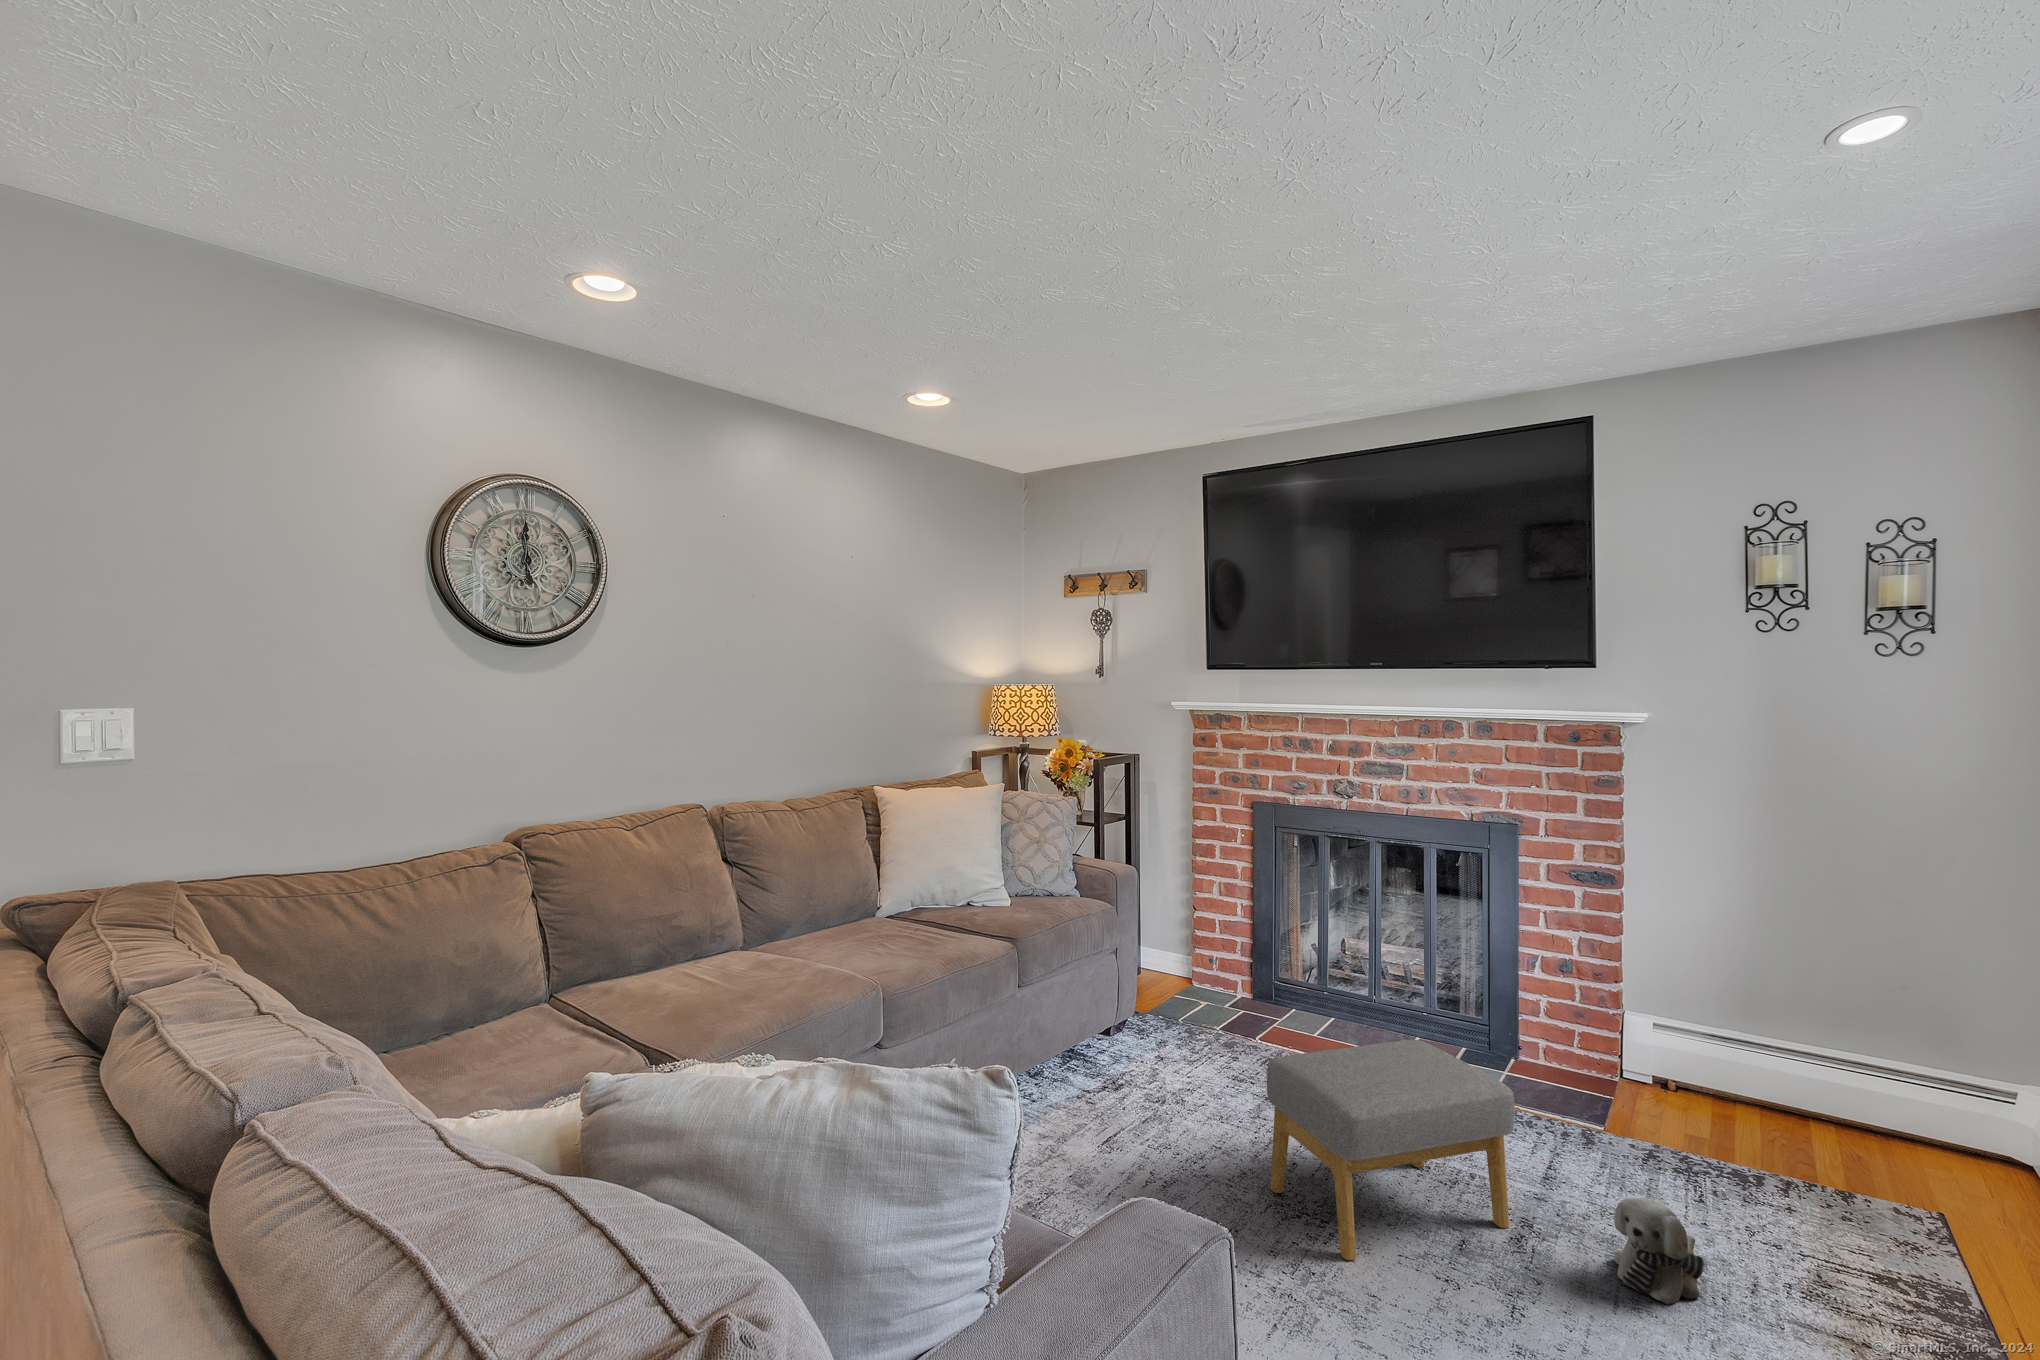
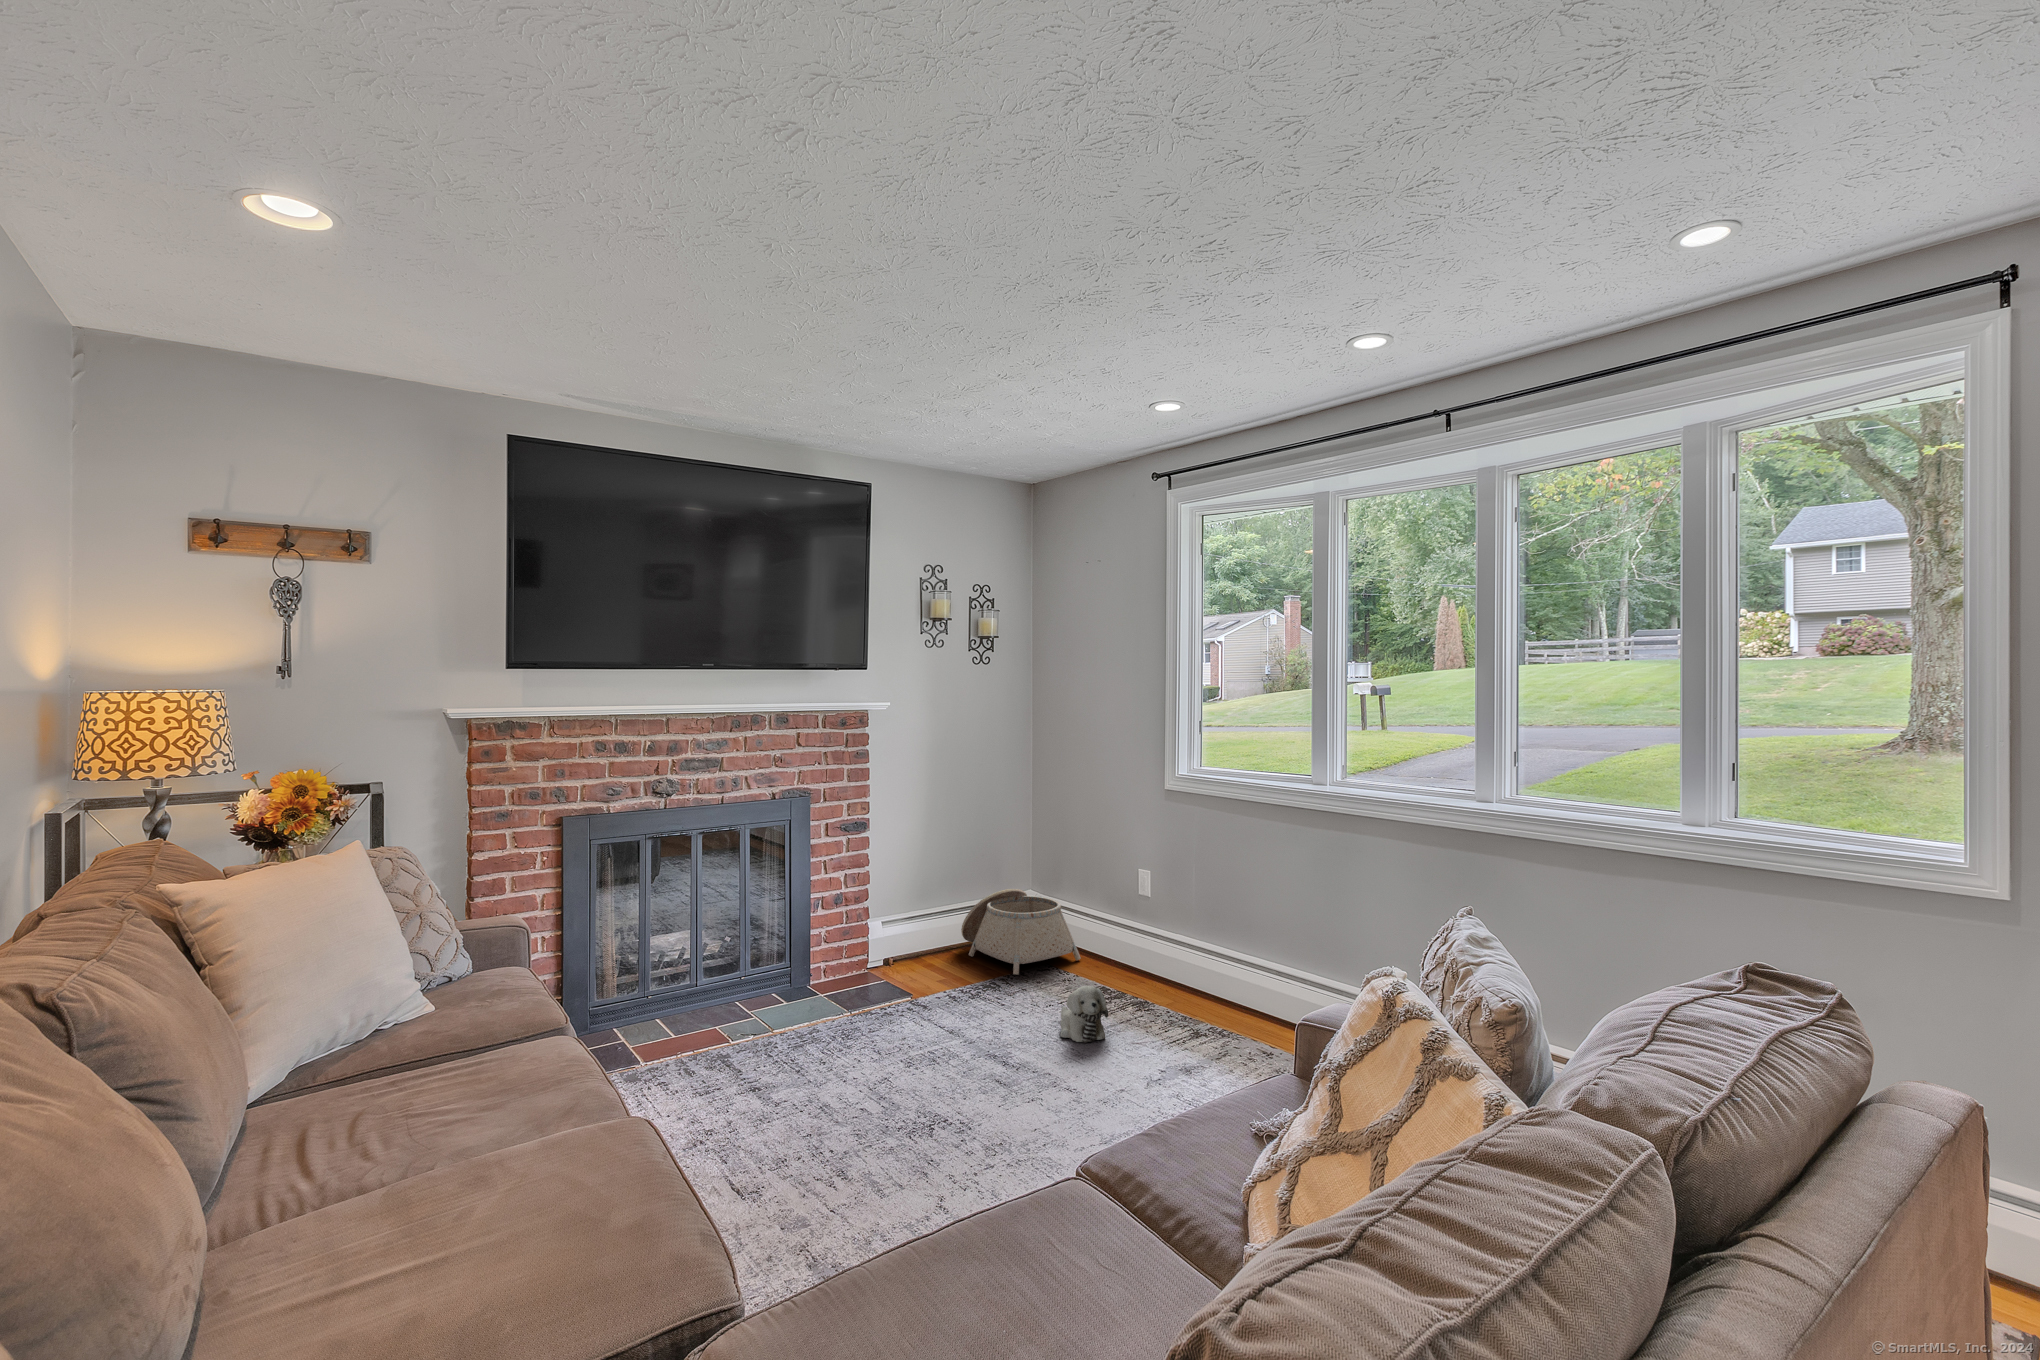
footstool: present [1267,1040,1515,1260] -> none [911,956,1031,1121]
basket: none [1783,1050,1988,1237] -> present [961,889,1081,975]

